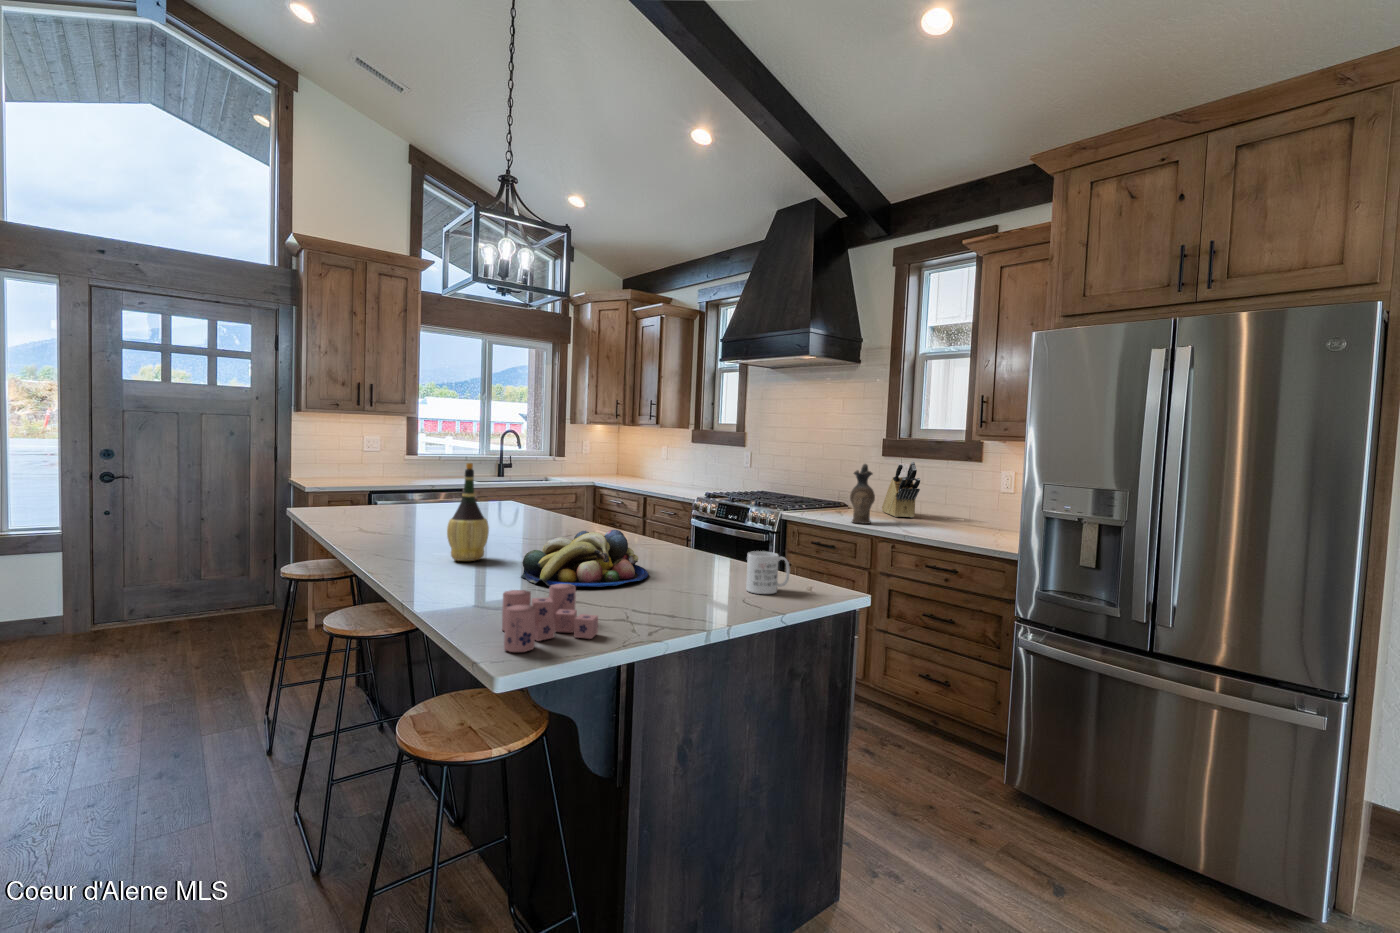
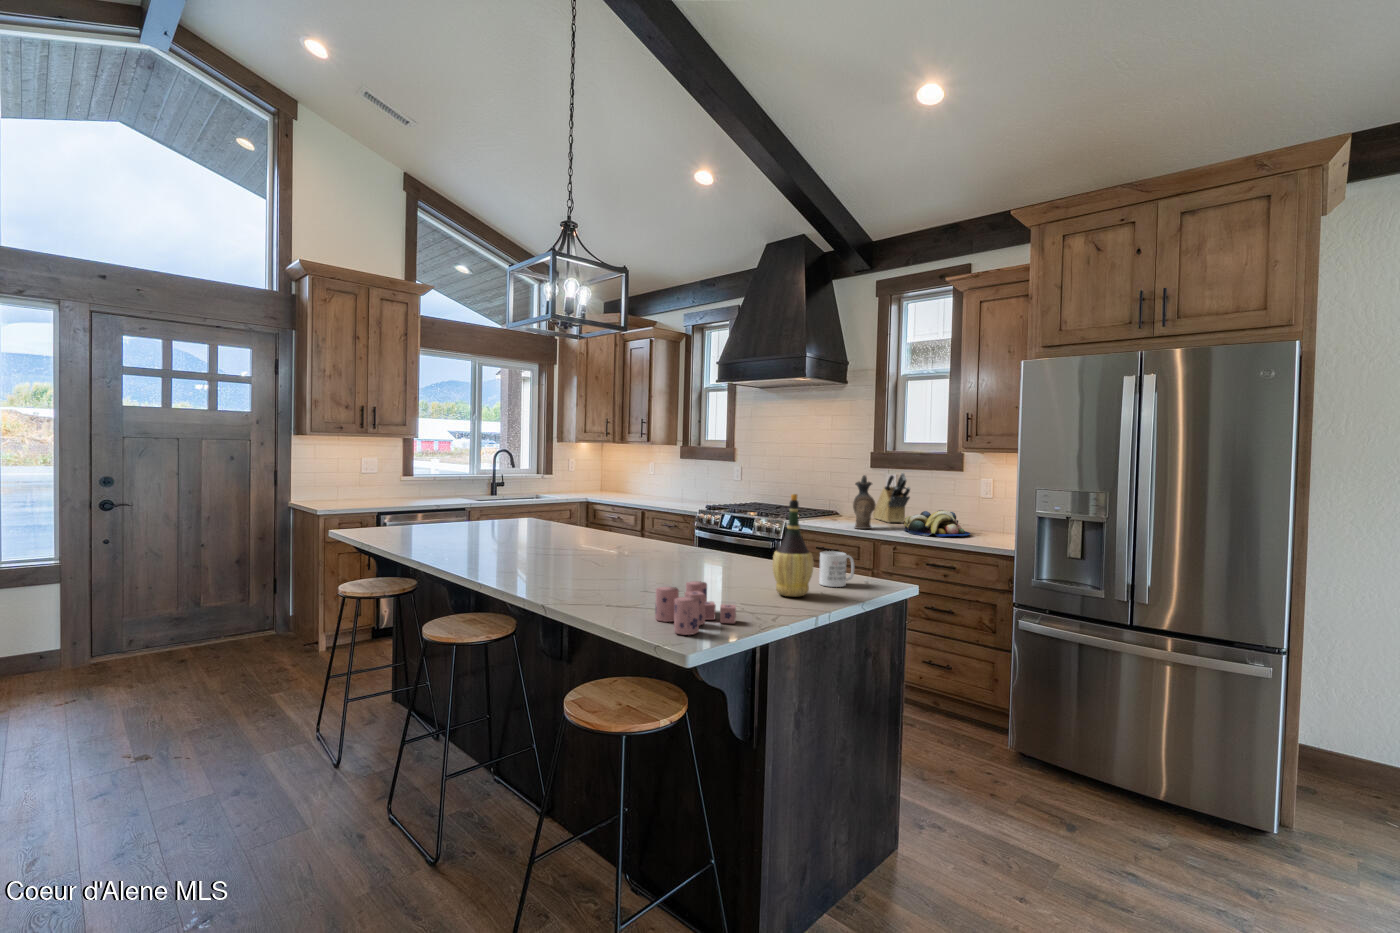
wine bottle: present [447,463,489,561] -> present [773,494,814,596]
fruit bowl: present [521,530,648,587] -> present [904,510,970,537]

